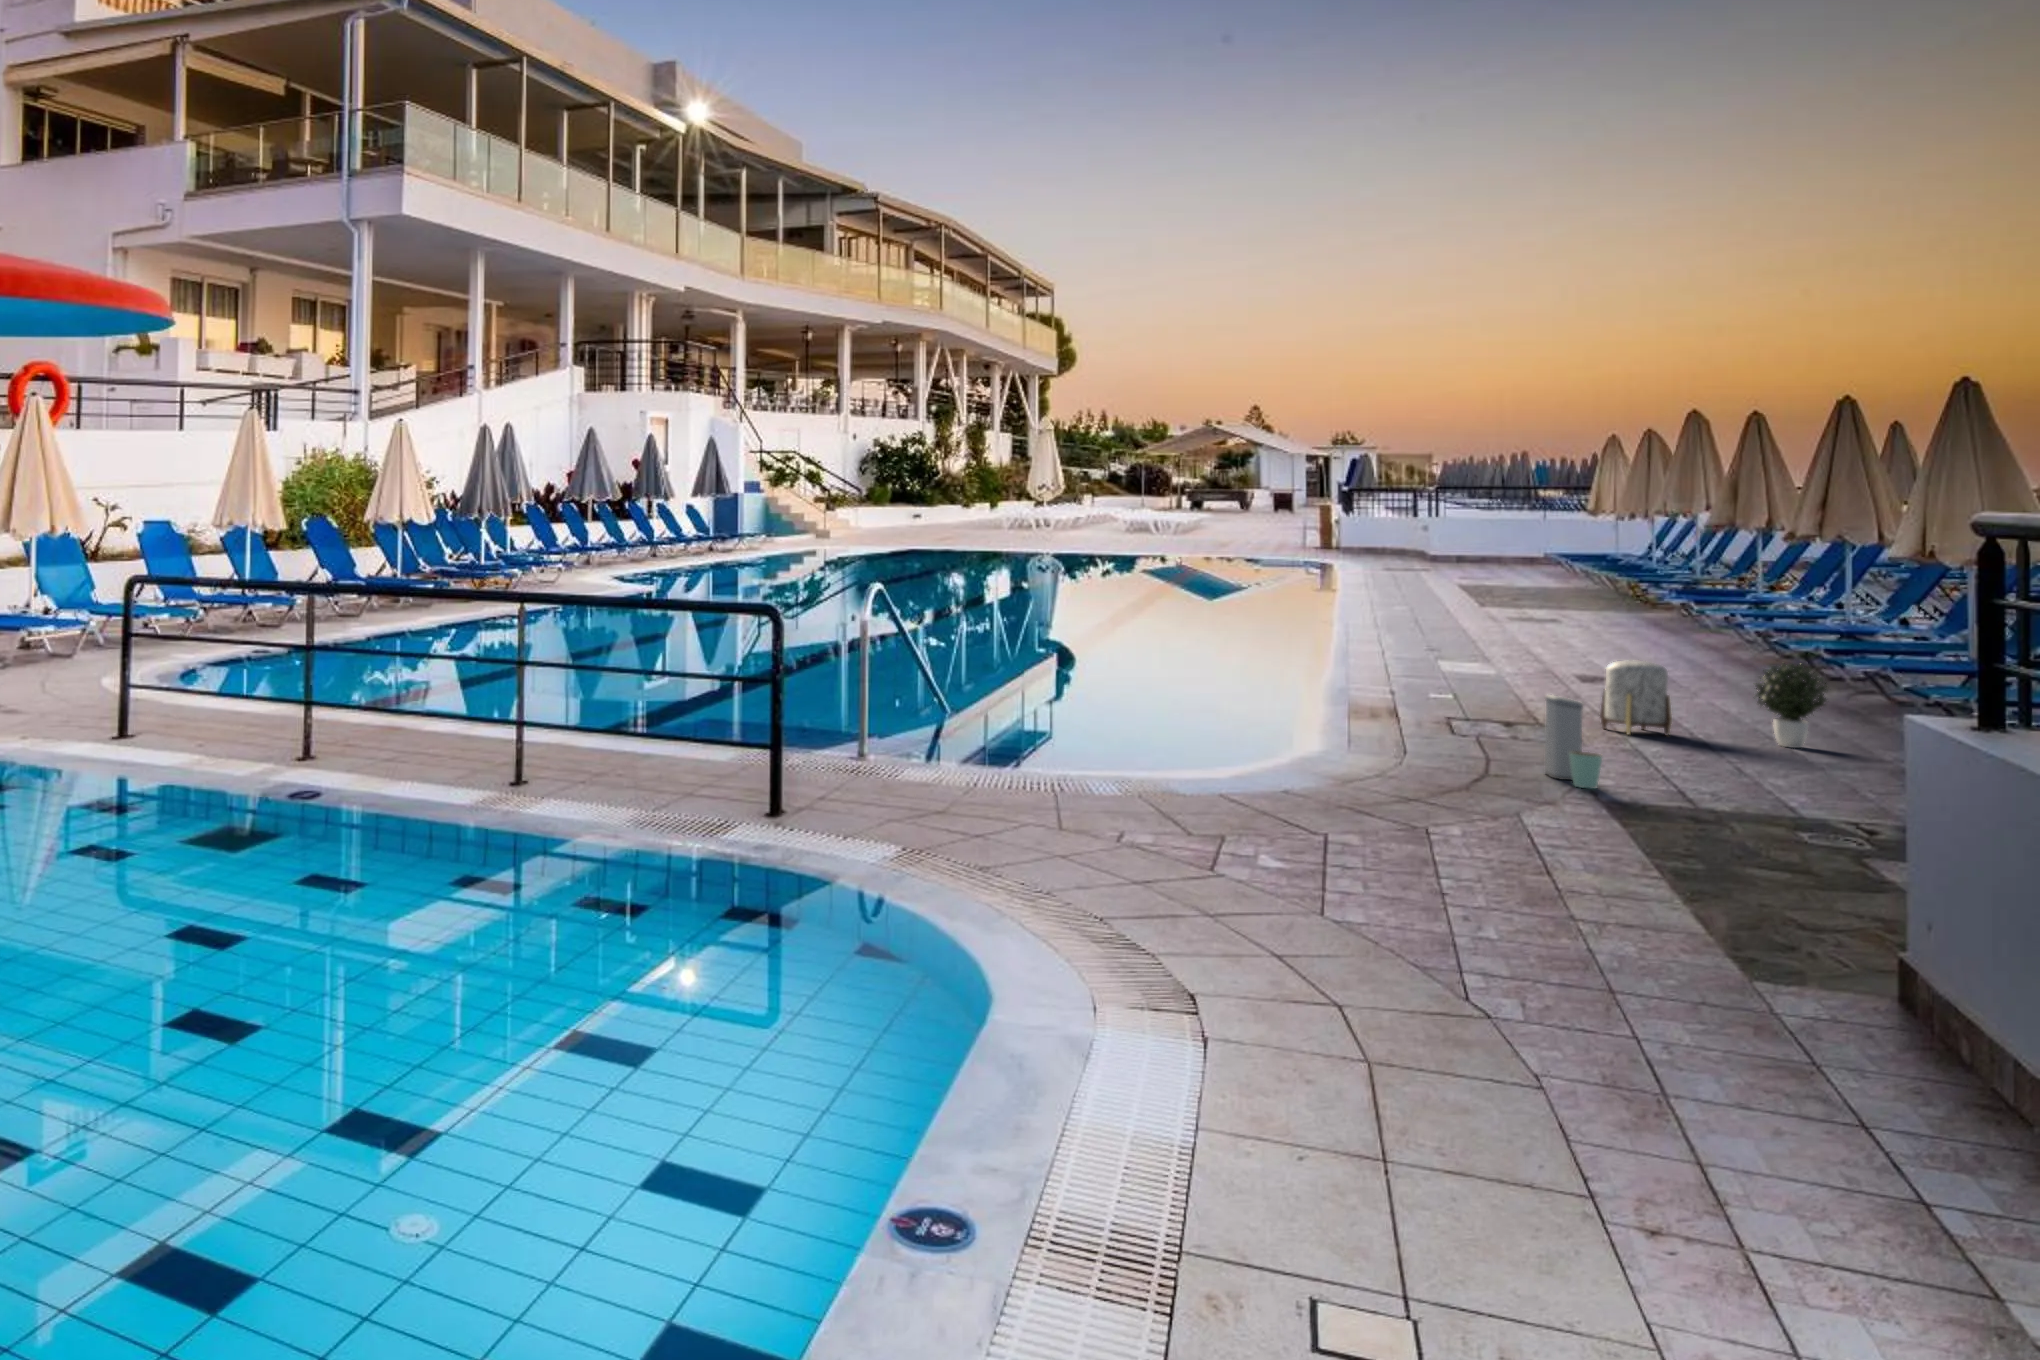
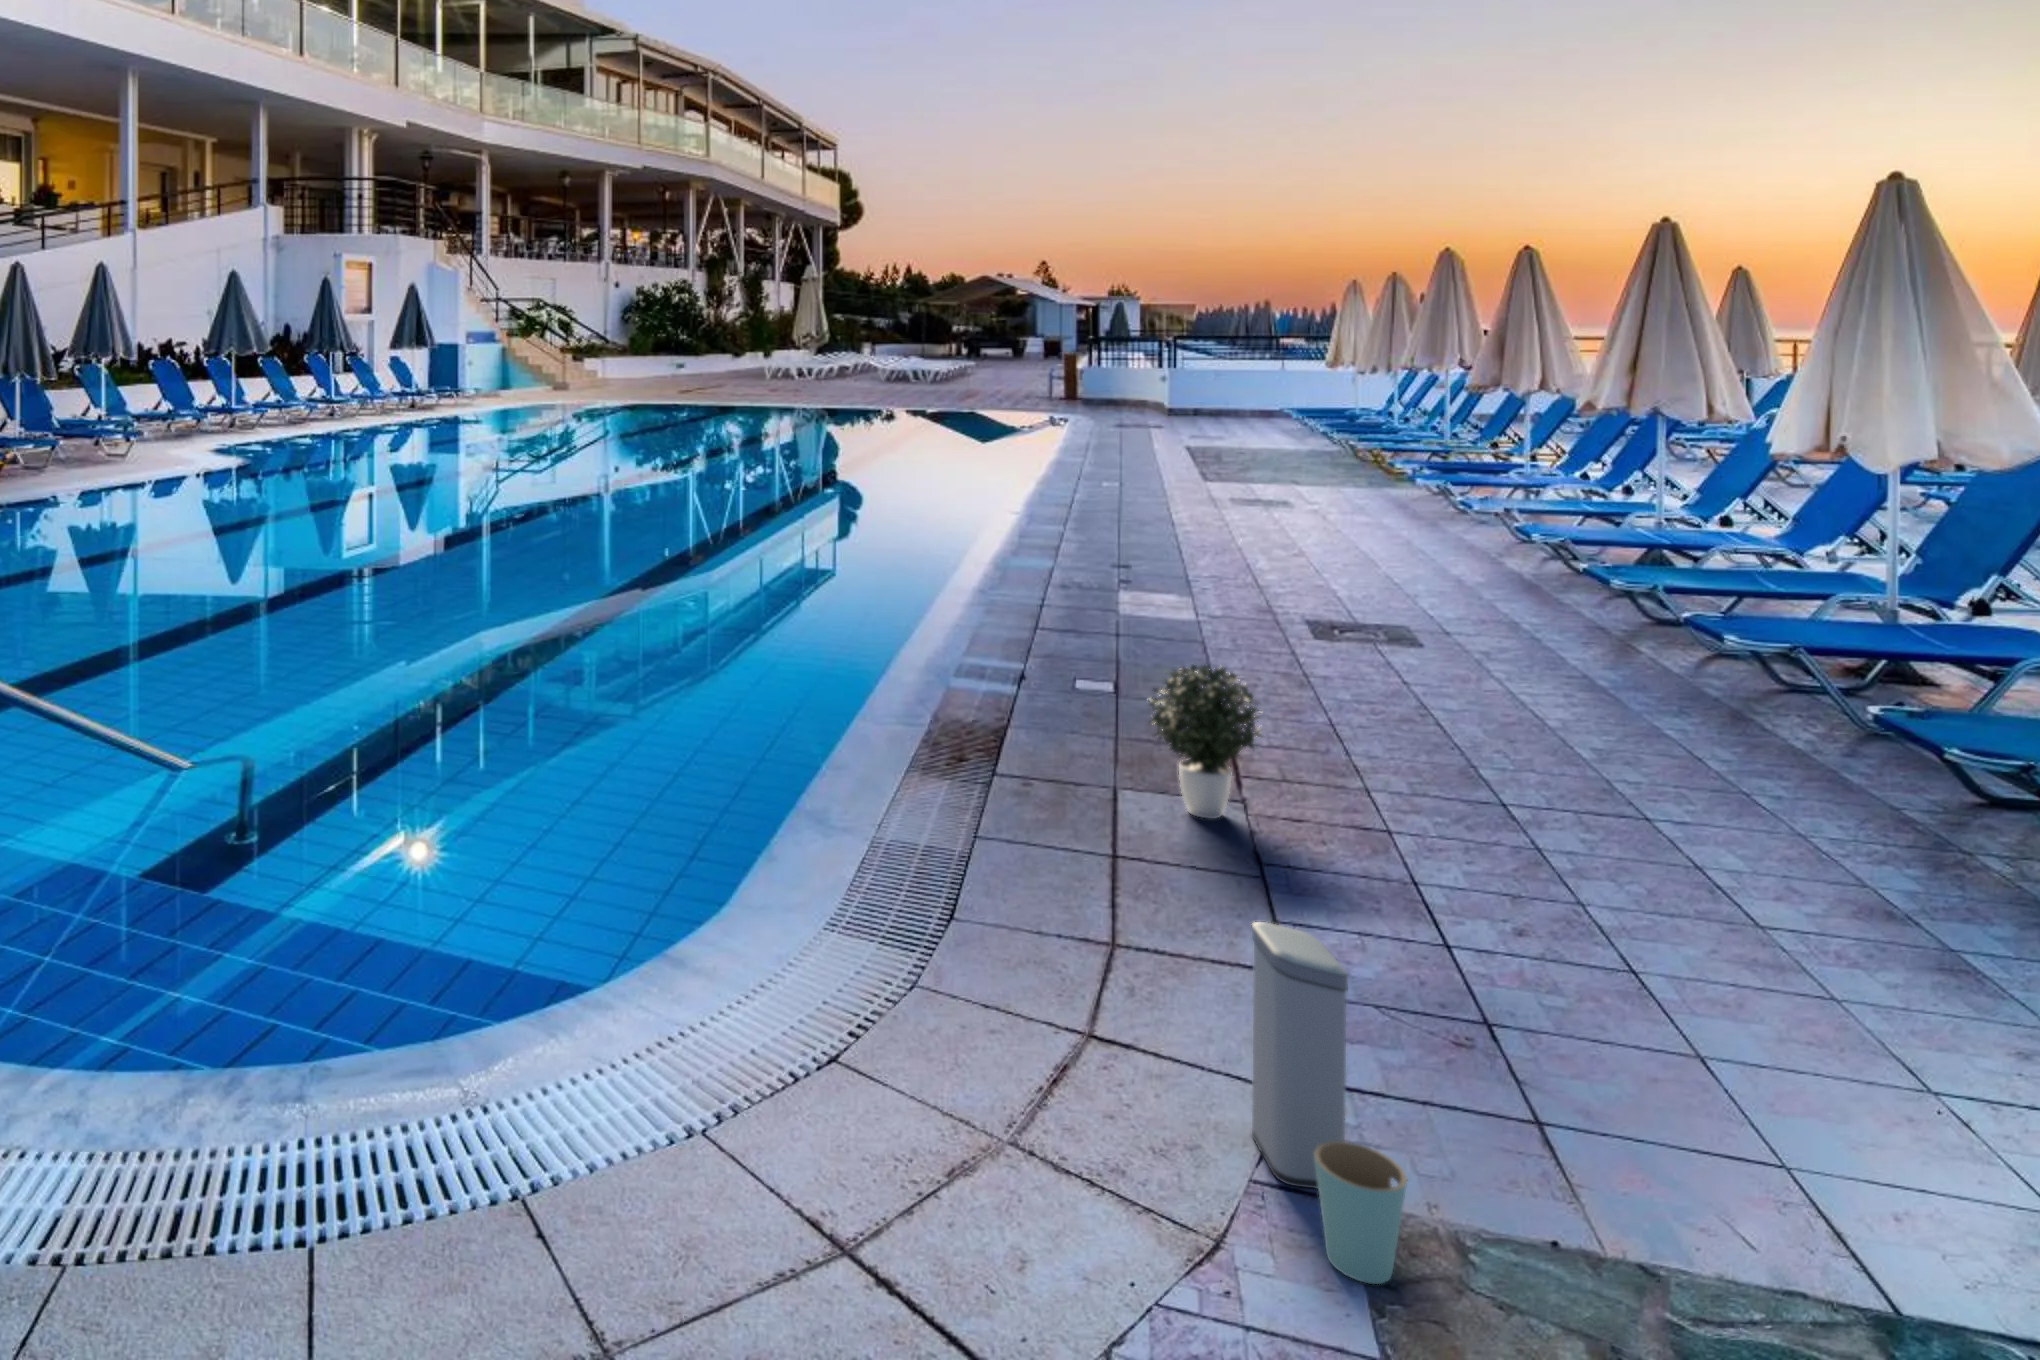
stool: present [1600,660,1672,735] -> none [1364,685,1497,842]
potted plant: present [1756,664,1827,748] -> present [1150,665,1261,819]

